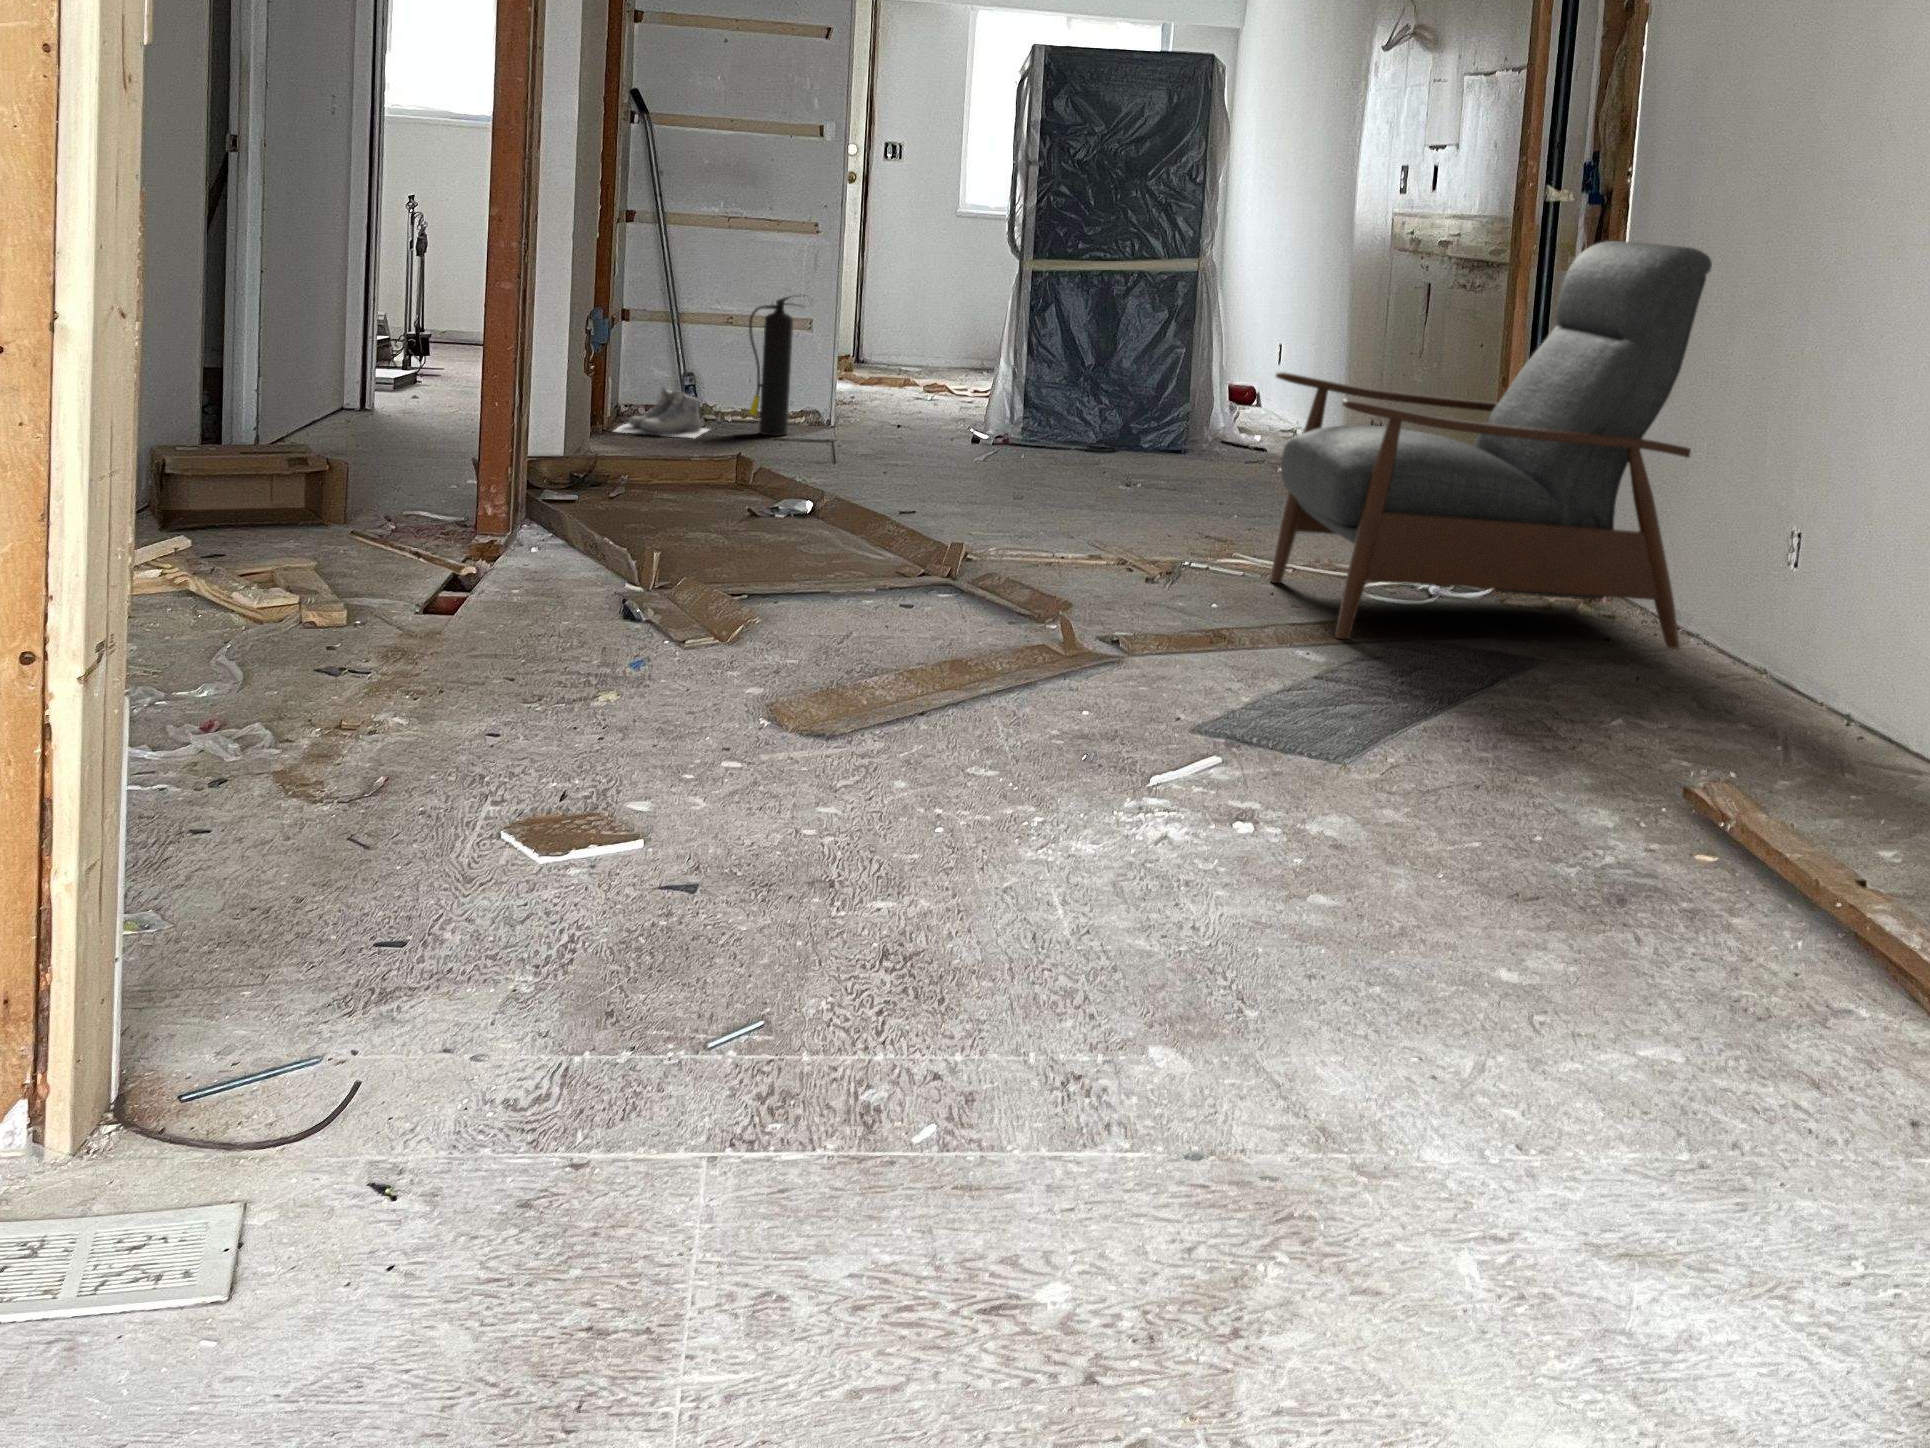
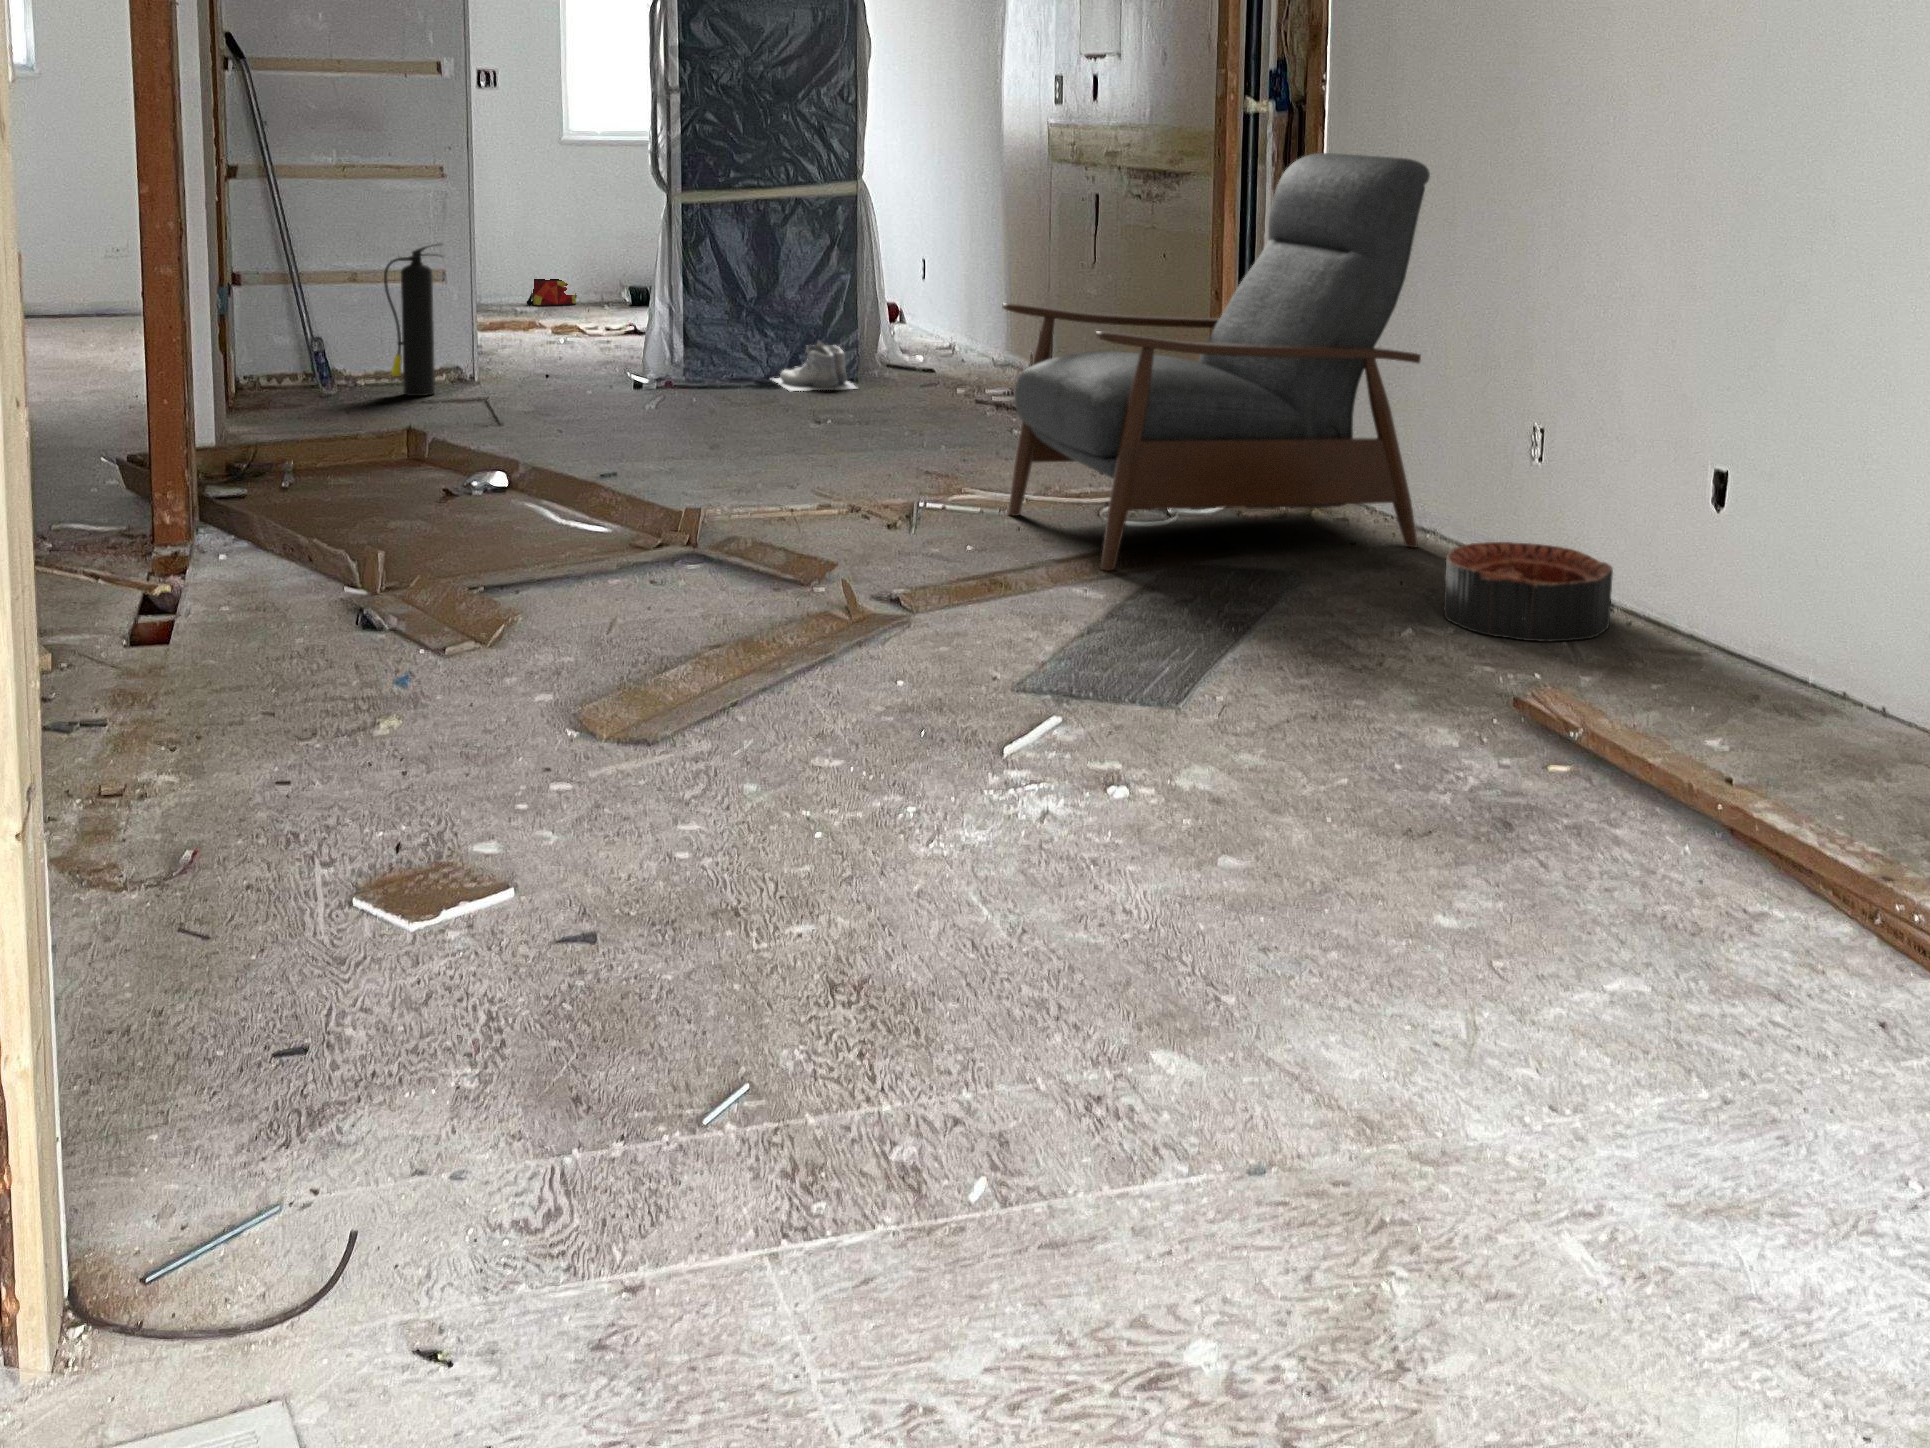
bag: none [909,340,957,369] -> present [526,279,577,306]
boots: present [615,387,708,438] -> present [773,342,856,391]
basket: none [1669,642,1853,750] -> present [1444,542,1613,642]

